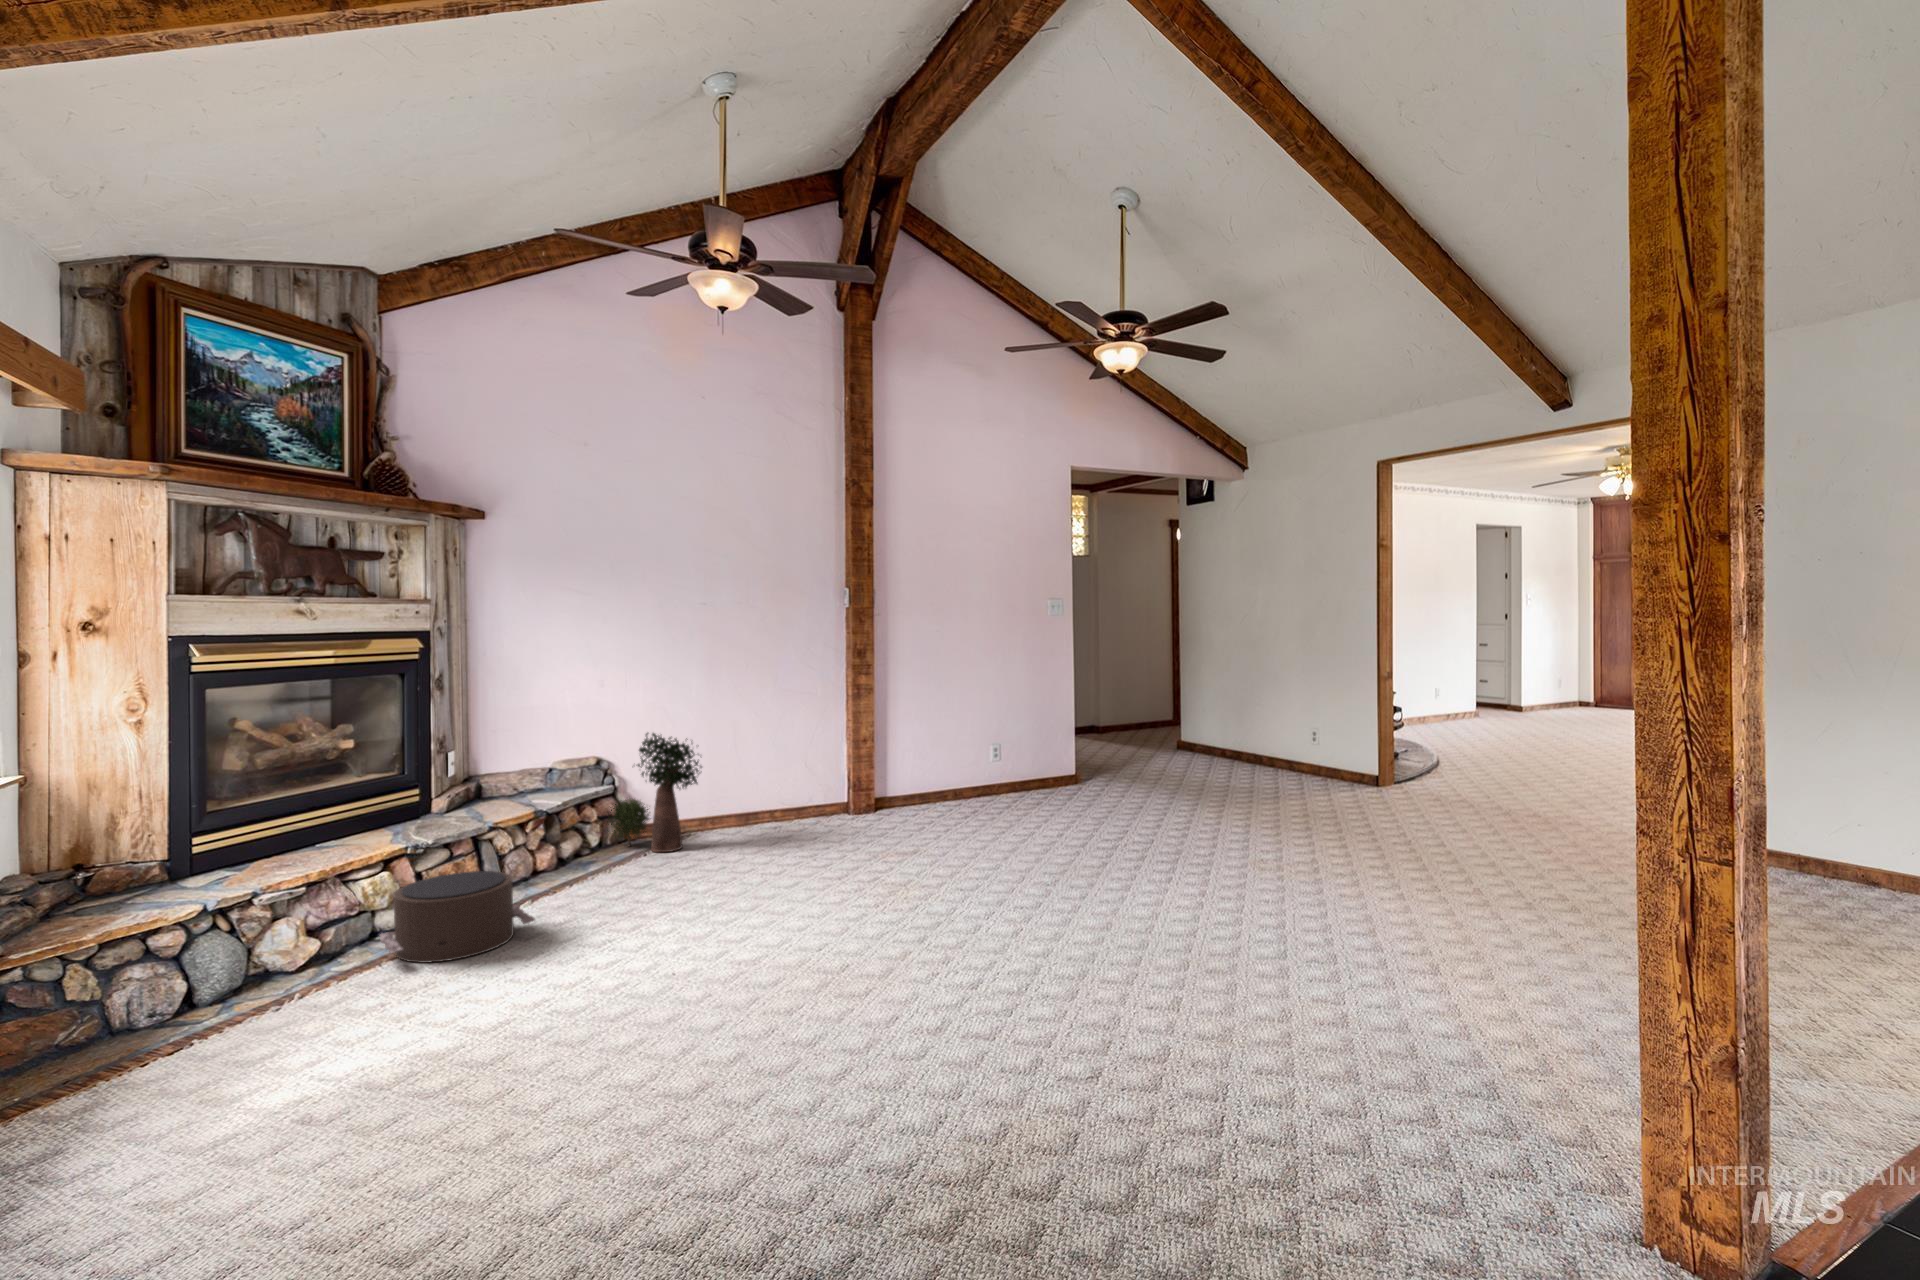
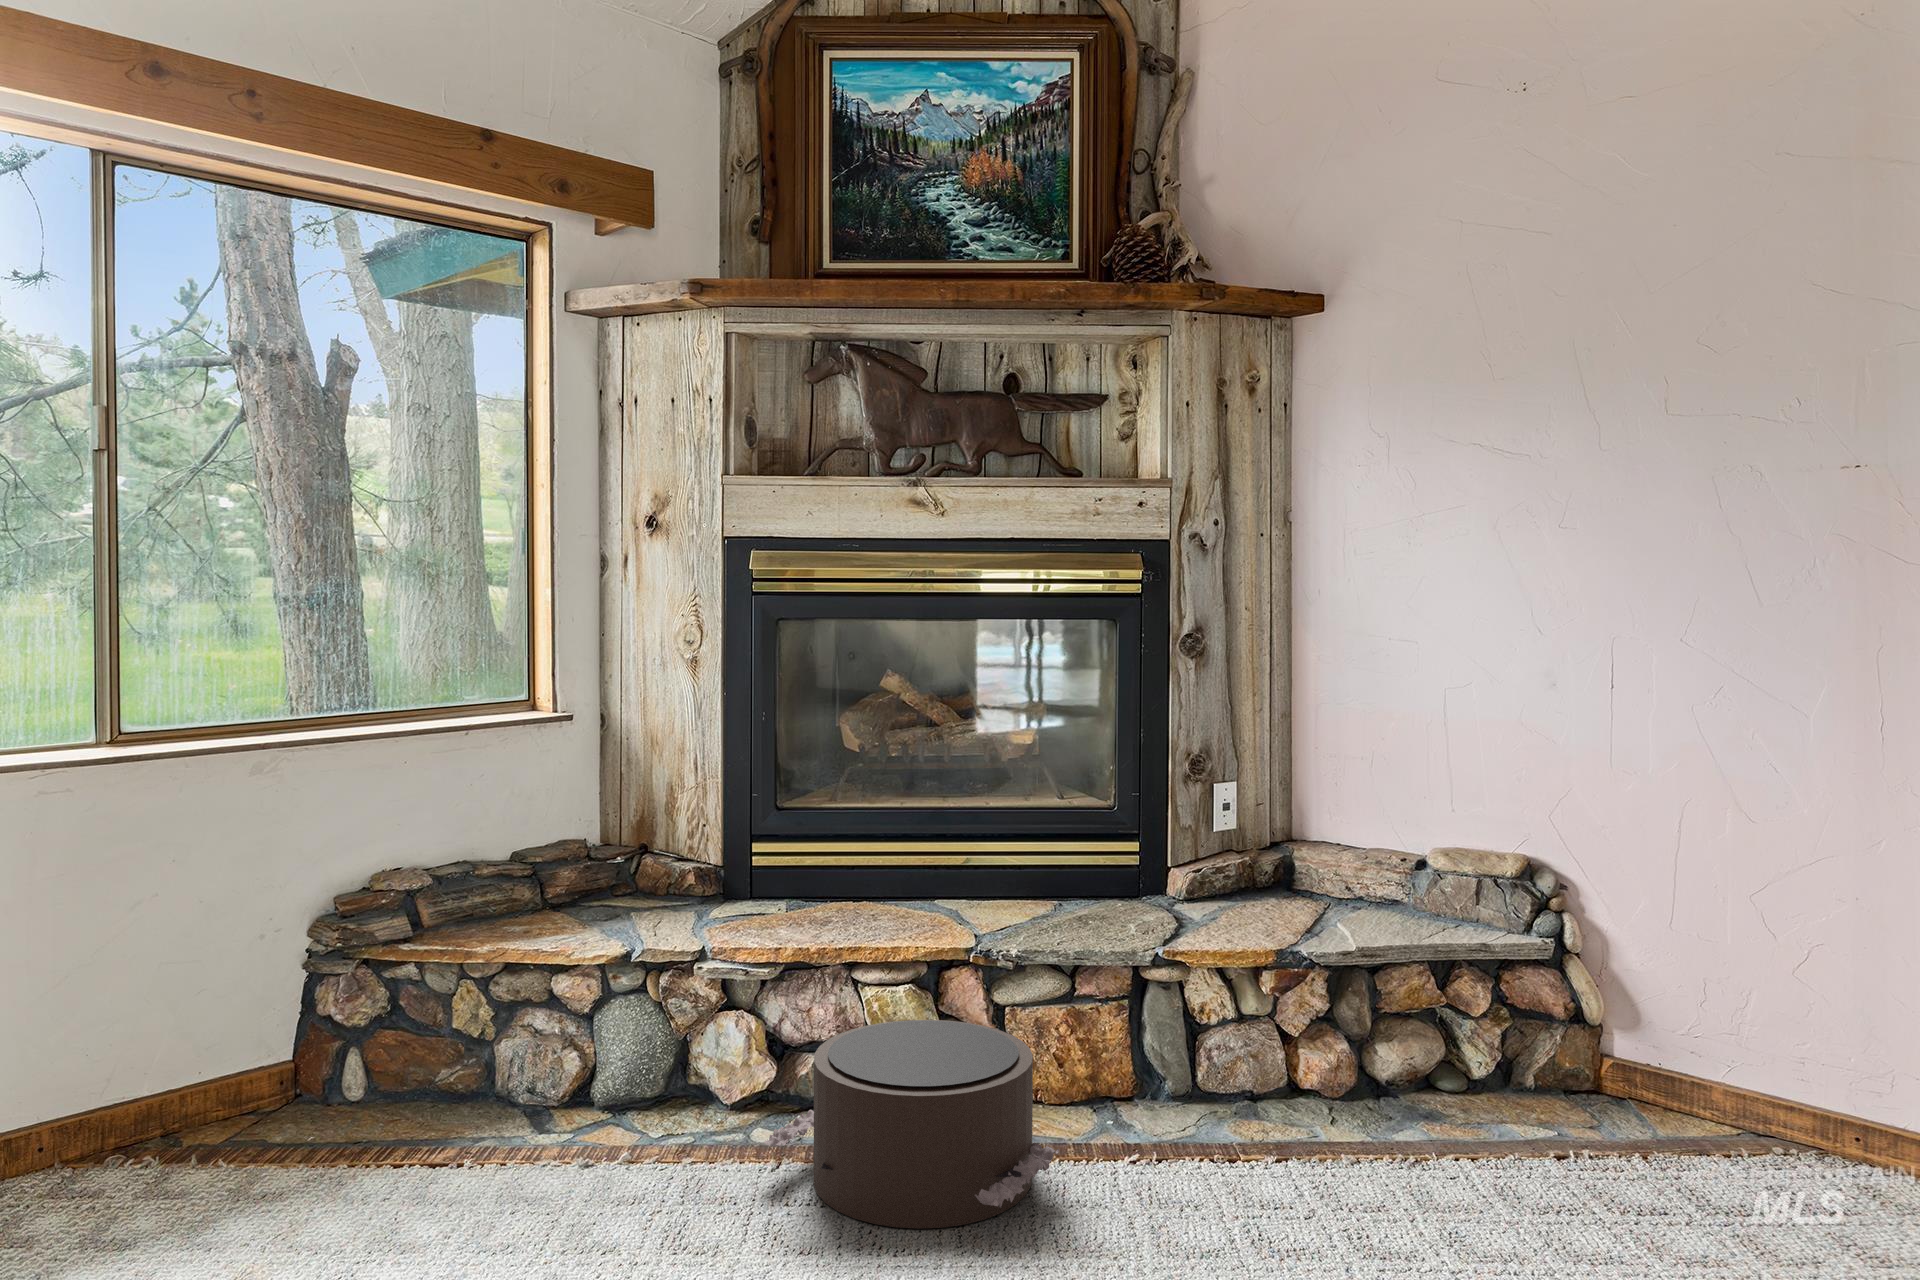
potted plant: present [607,733,702,852] -> none [1533,815,1797,1171]

